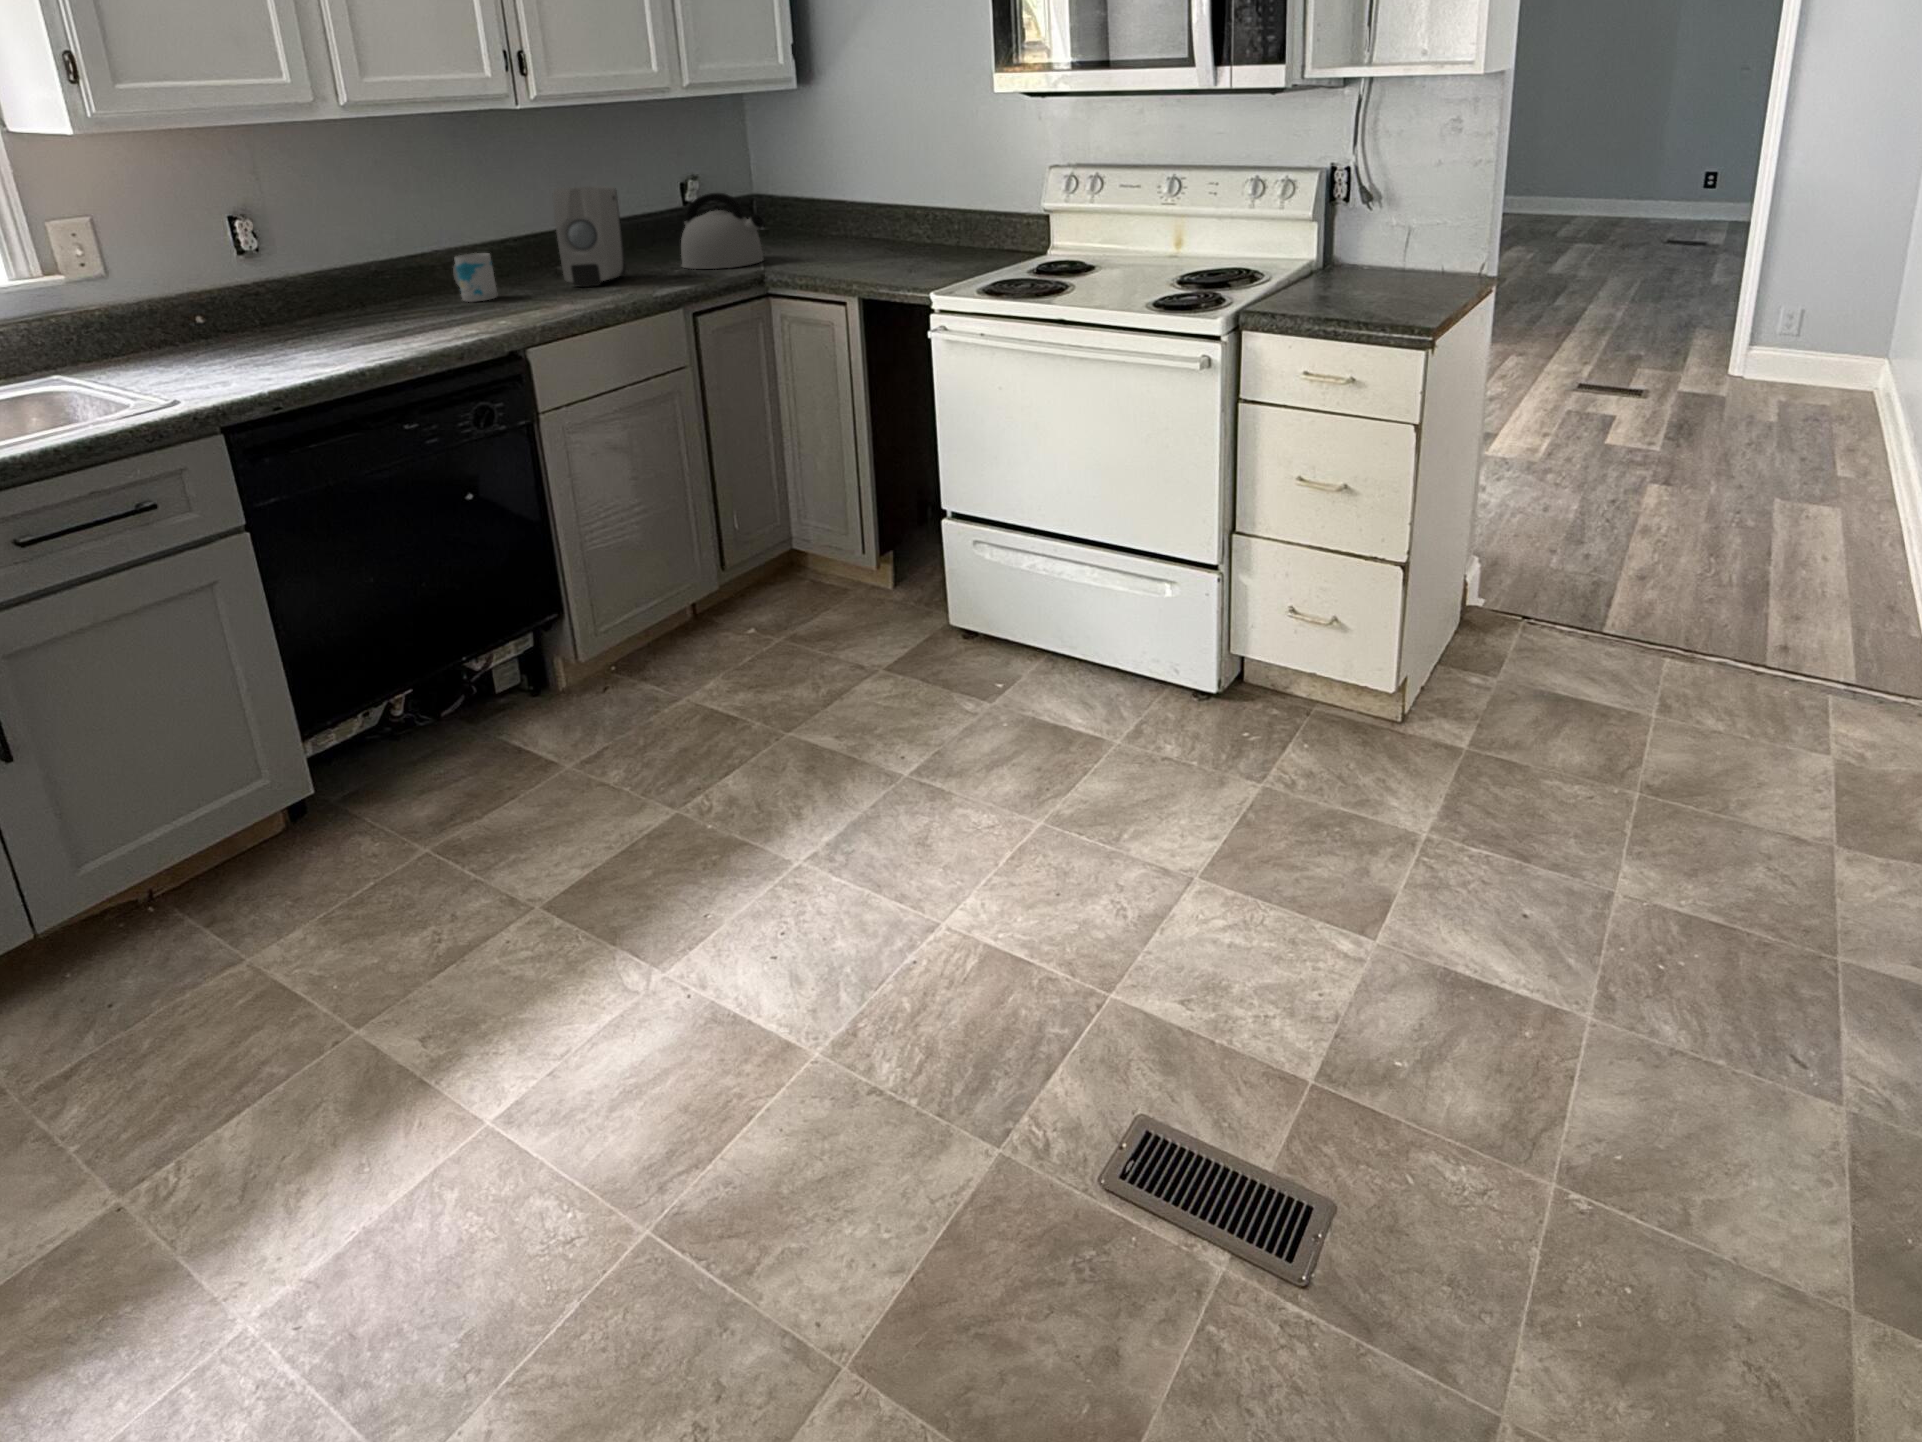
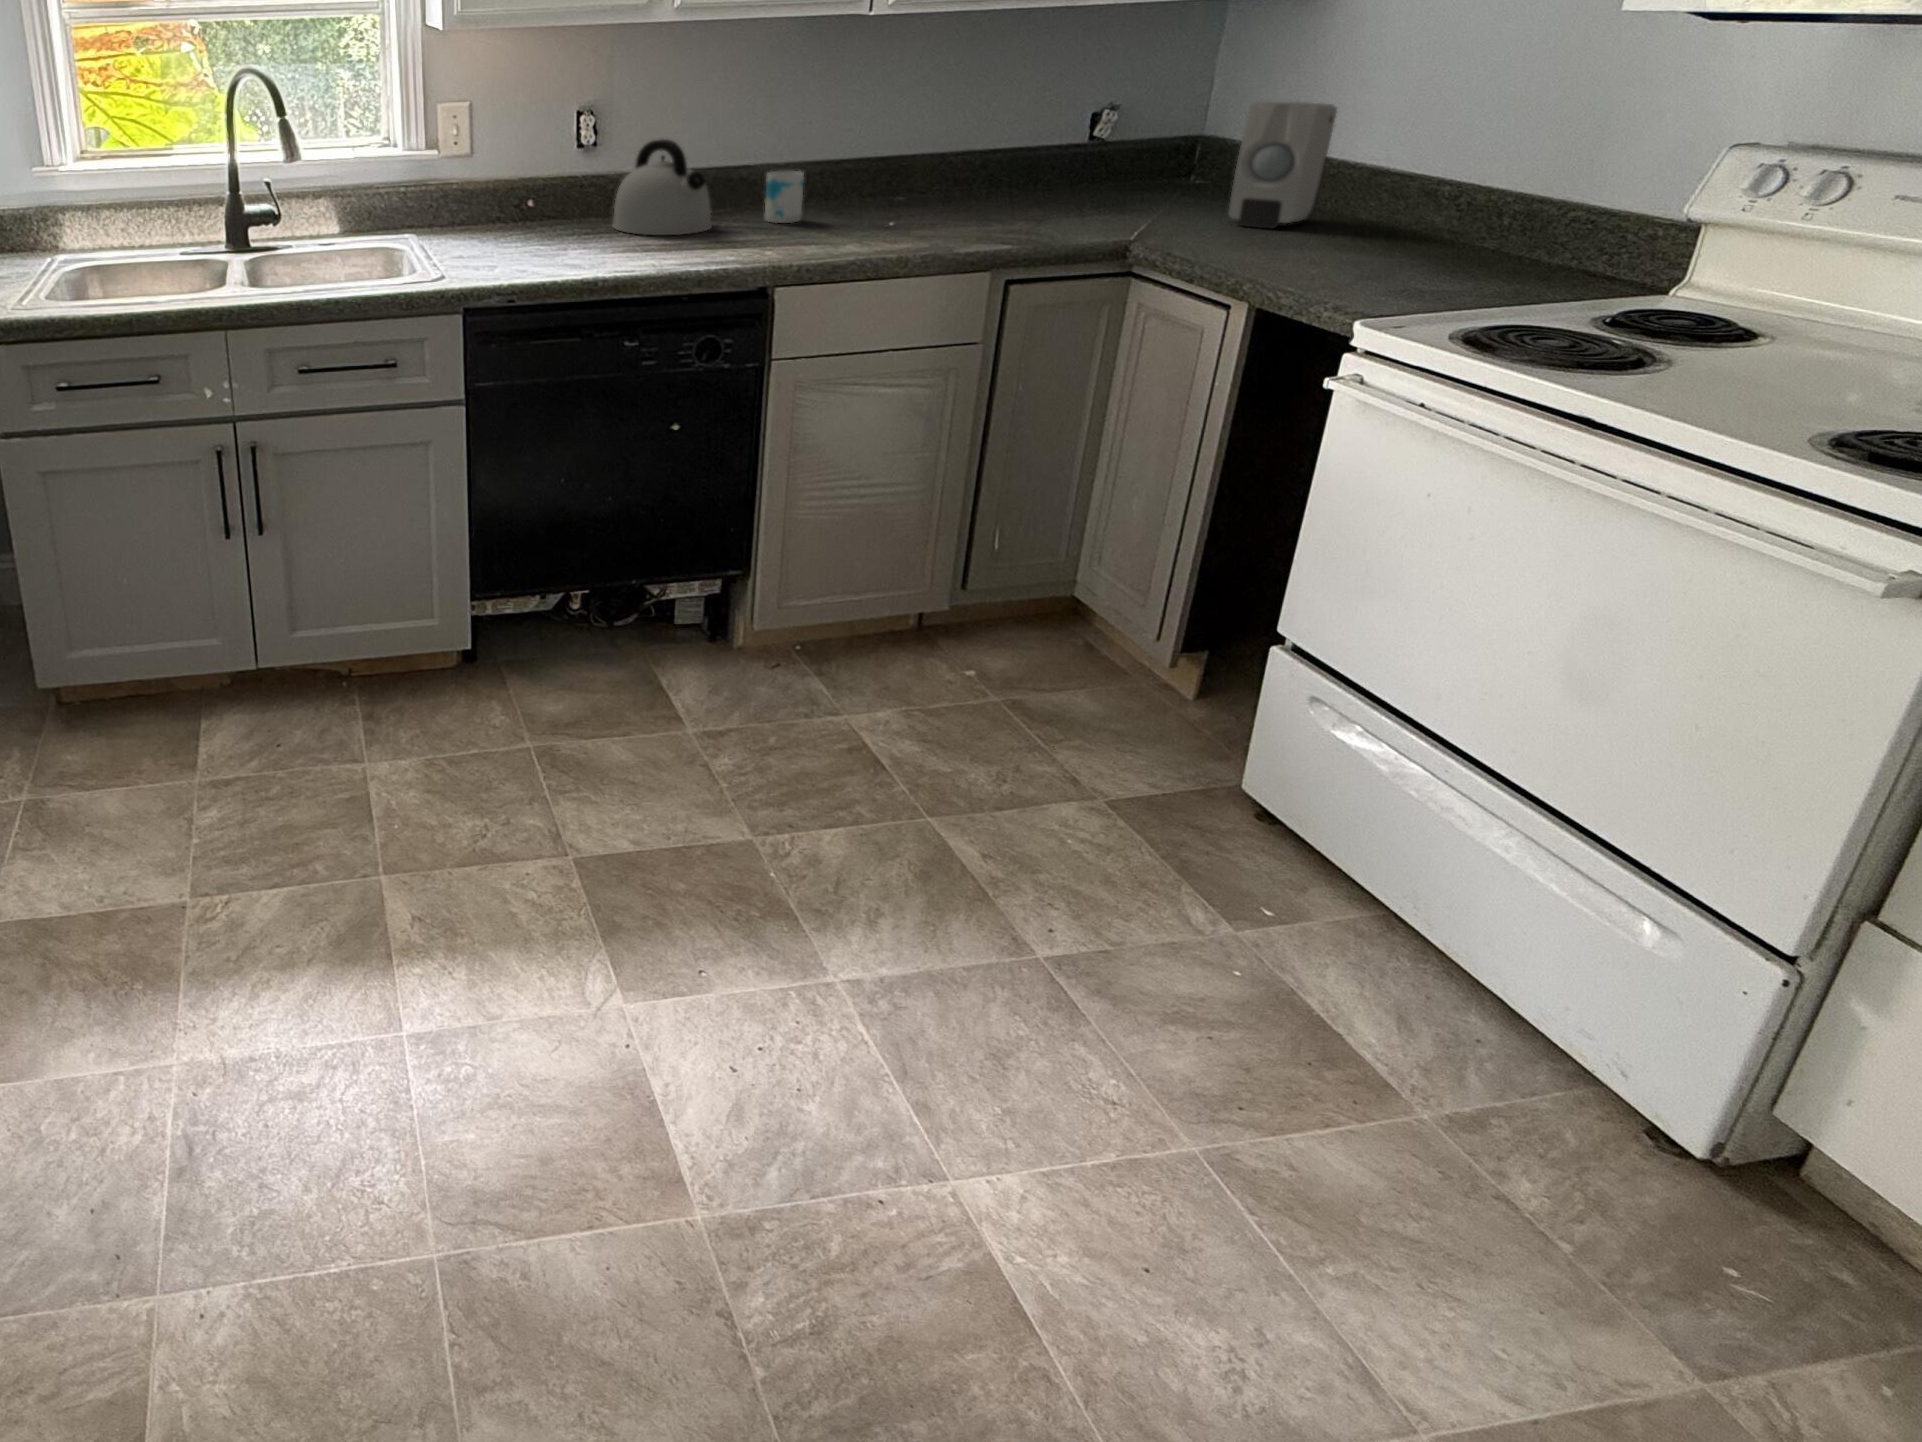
soap dispenser: present [553,186,626,287] -> present [1228,102,1337,228]
kettle: present [681,193,764,269] -> present [613,139,711,235]

